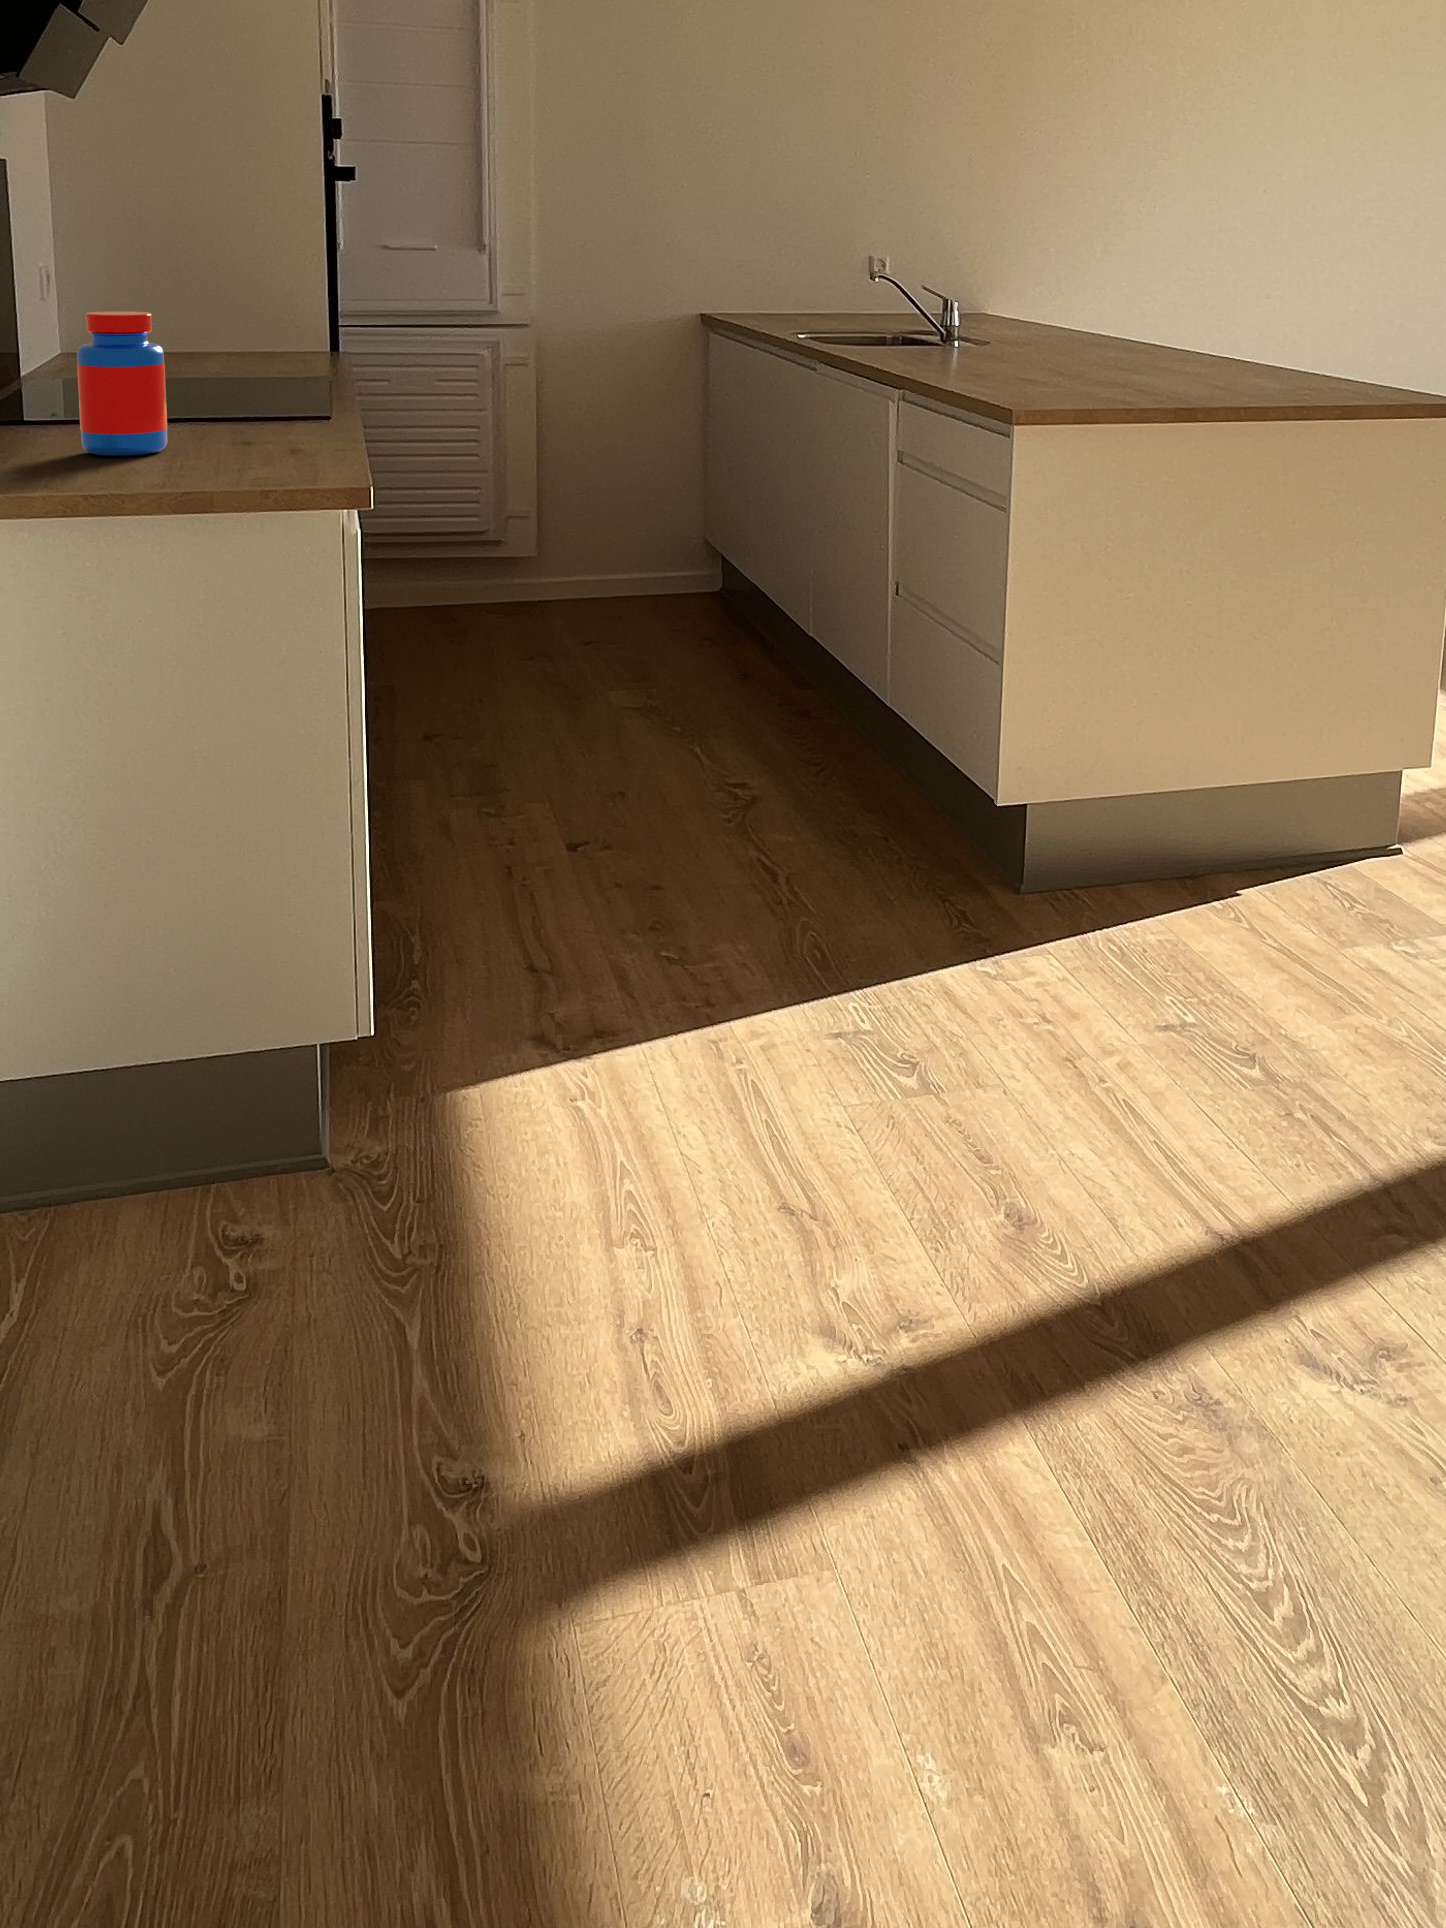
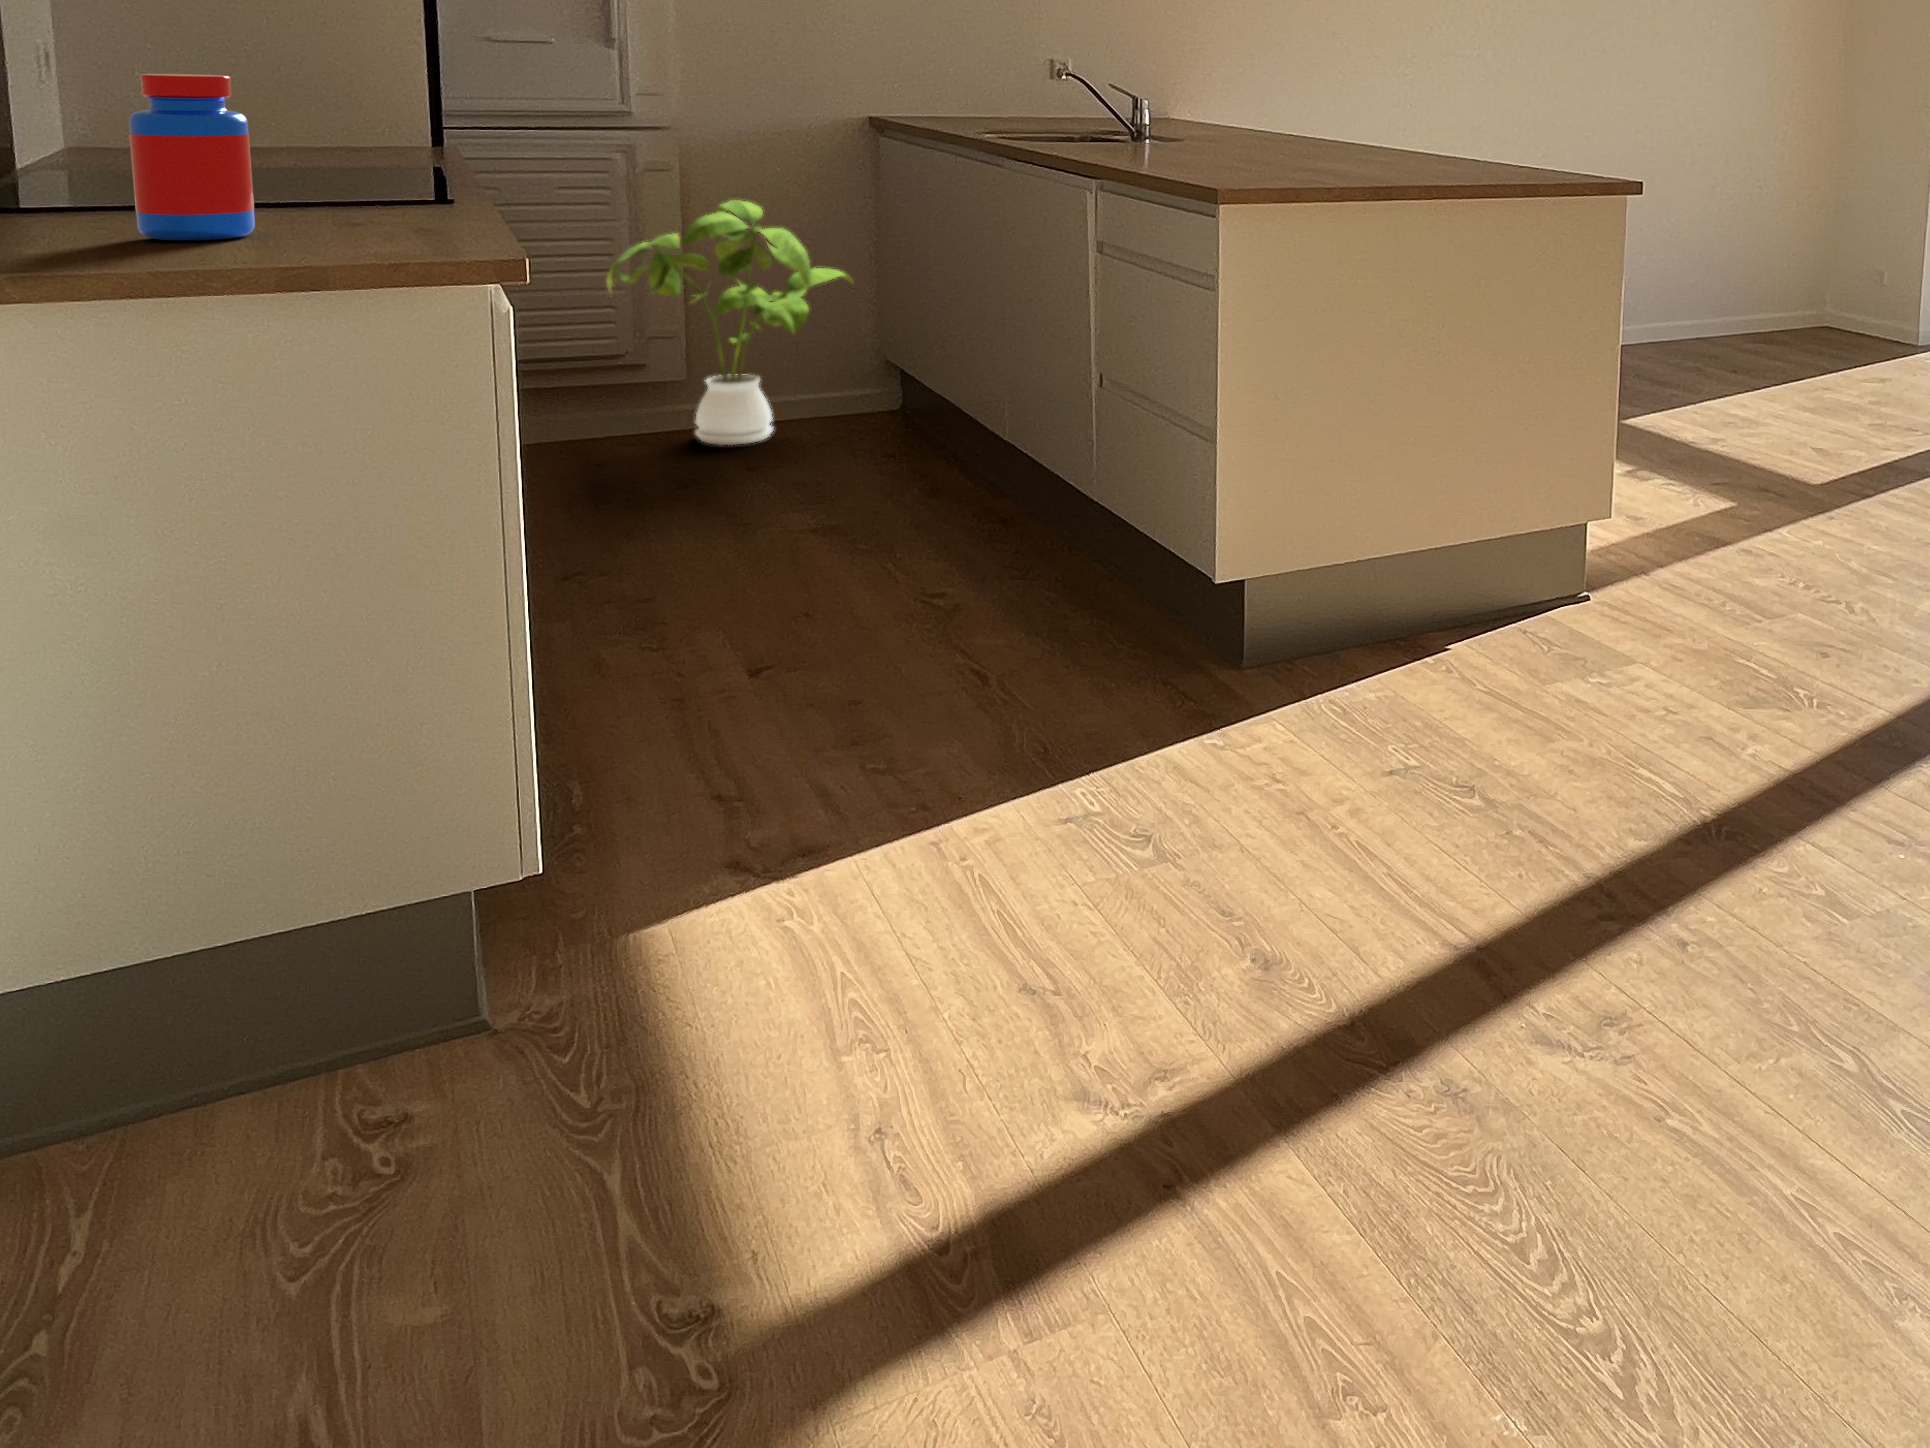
house plant: none [476,387,686,612] -> present [606,200,853,445]

